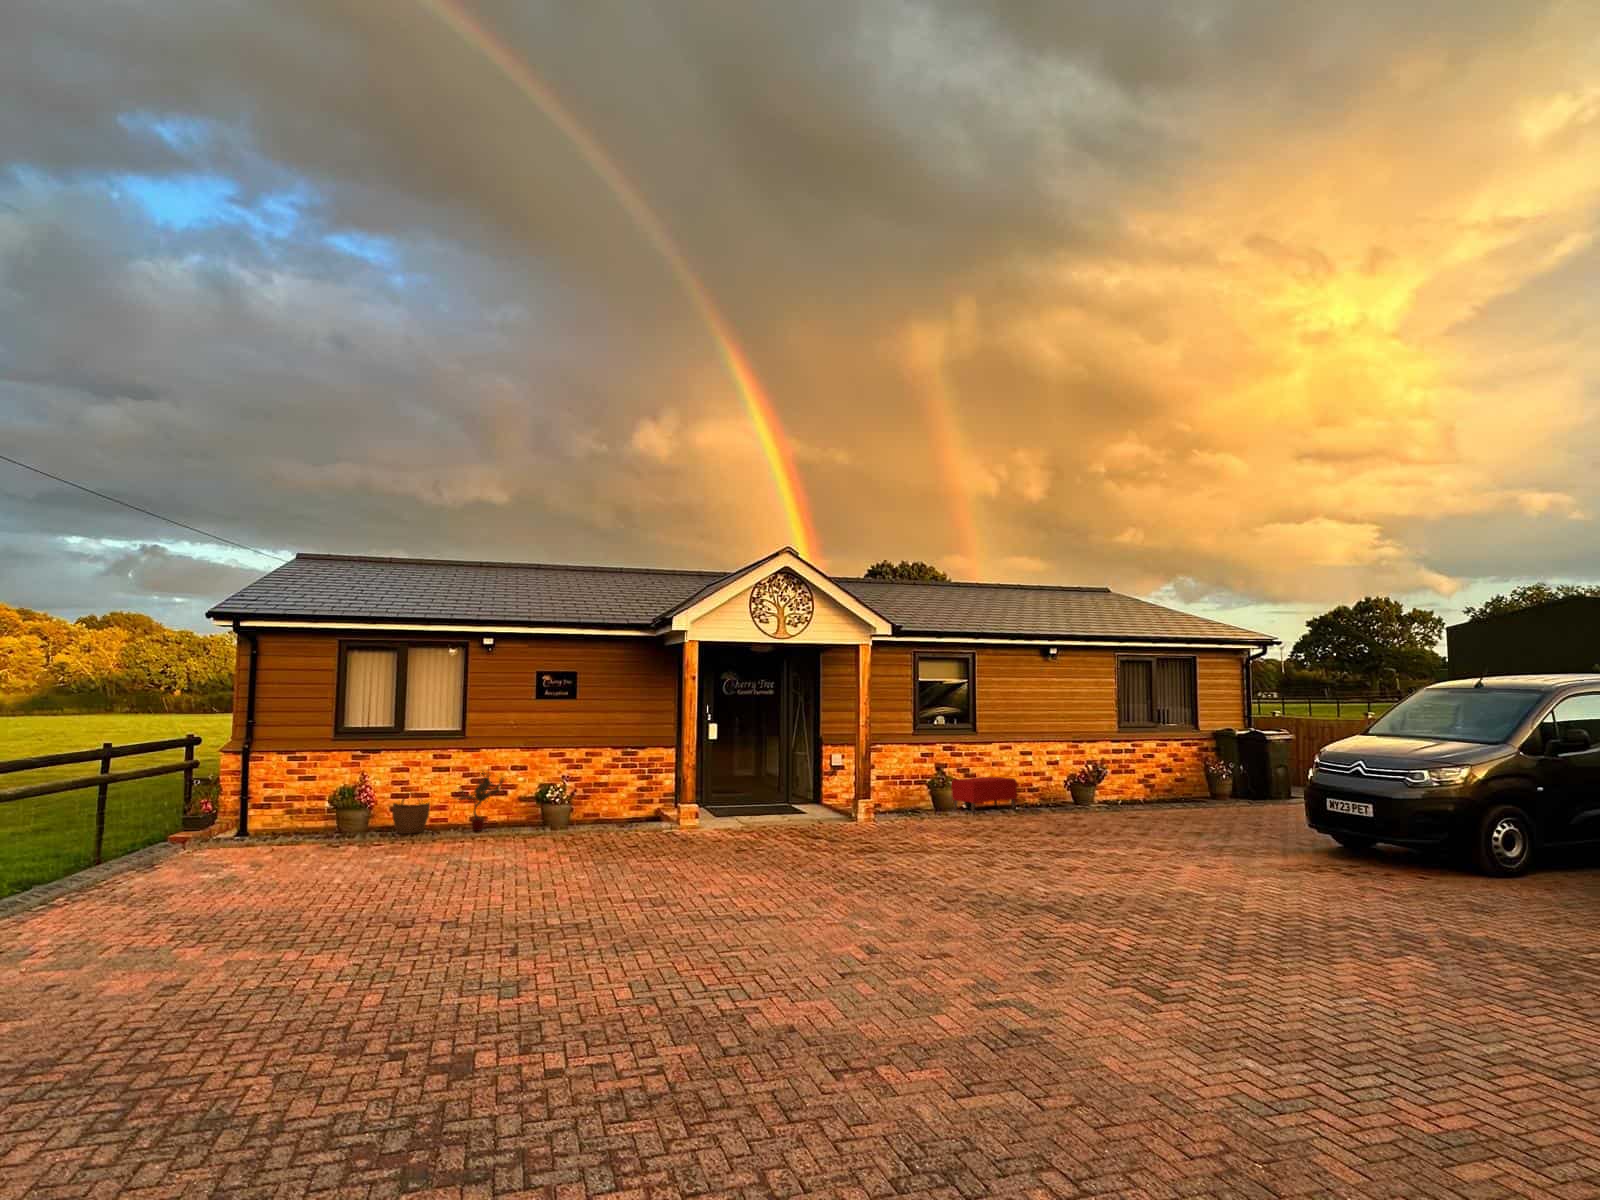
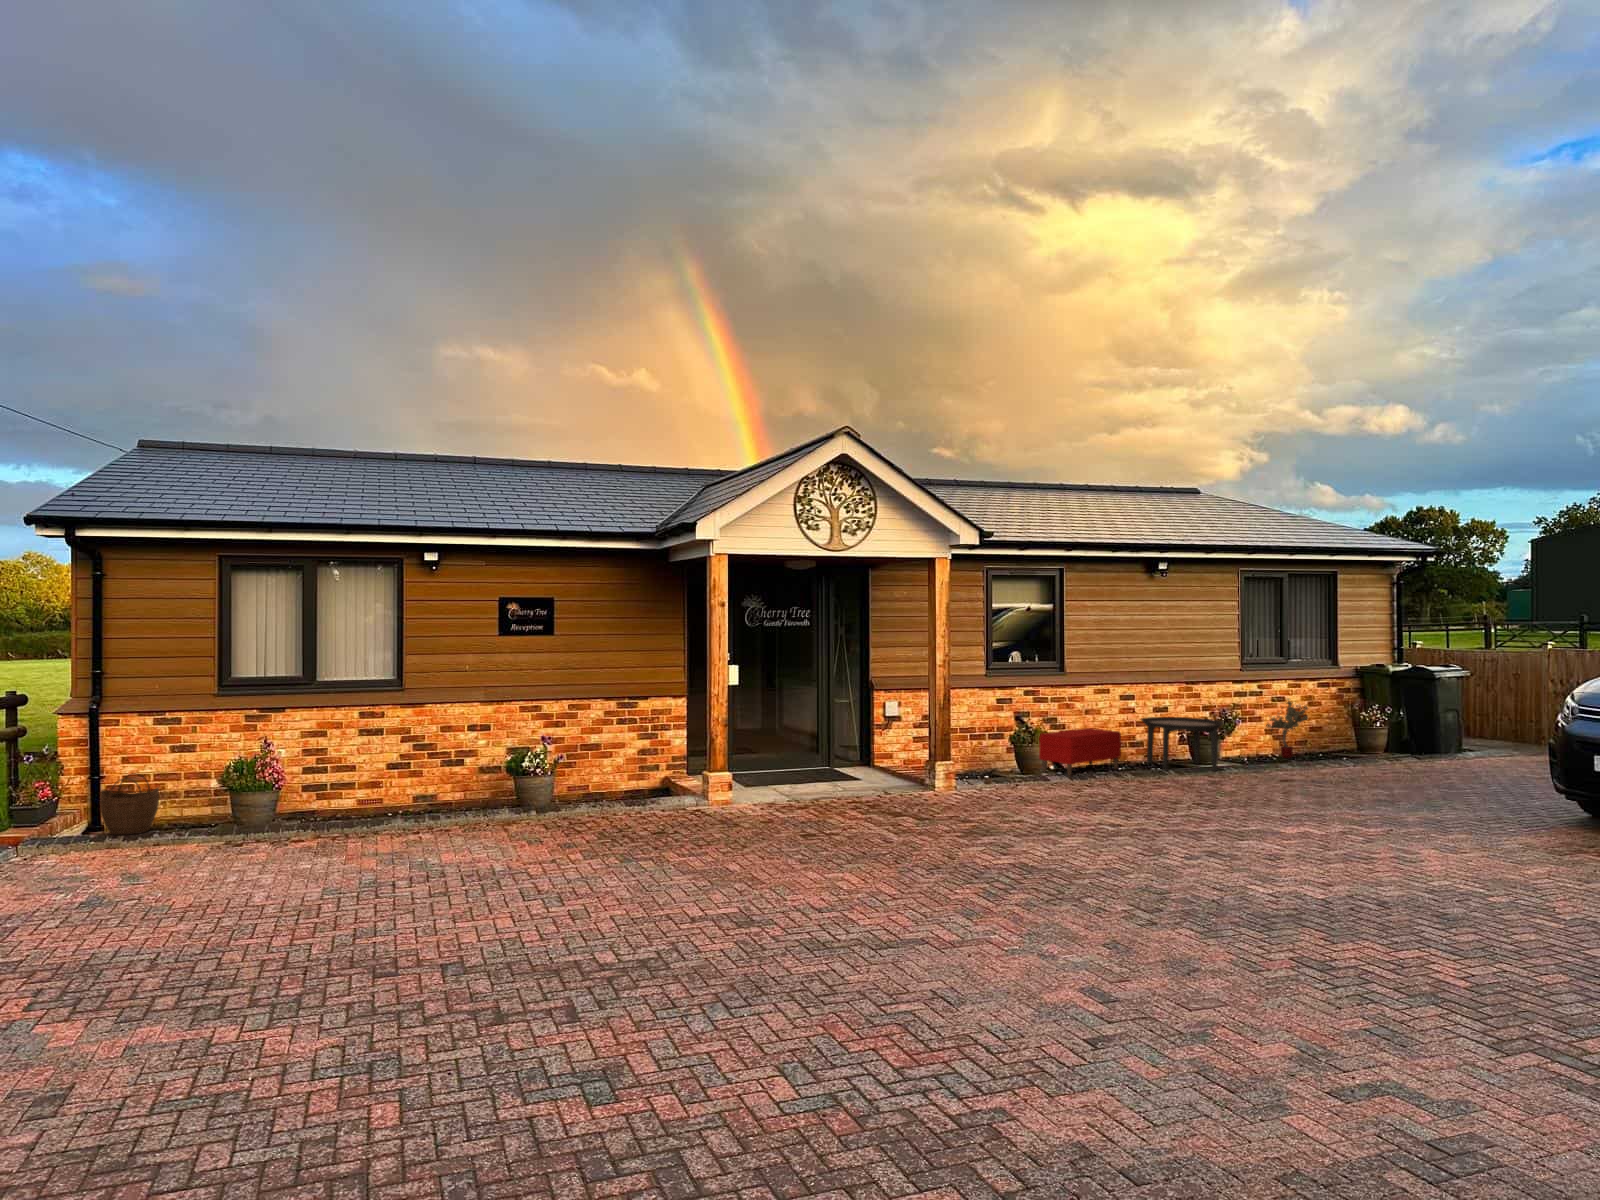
round table: none [1034,769,1098,810] -> present [1141,717,1224,771]
potted tree: present [454,771,504,831] -> present [1266,699,1308,758]
woven basket: present [392,794,430,834] -> present [100,773,159,835]

